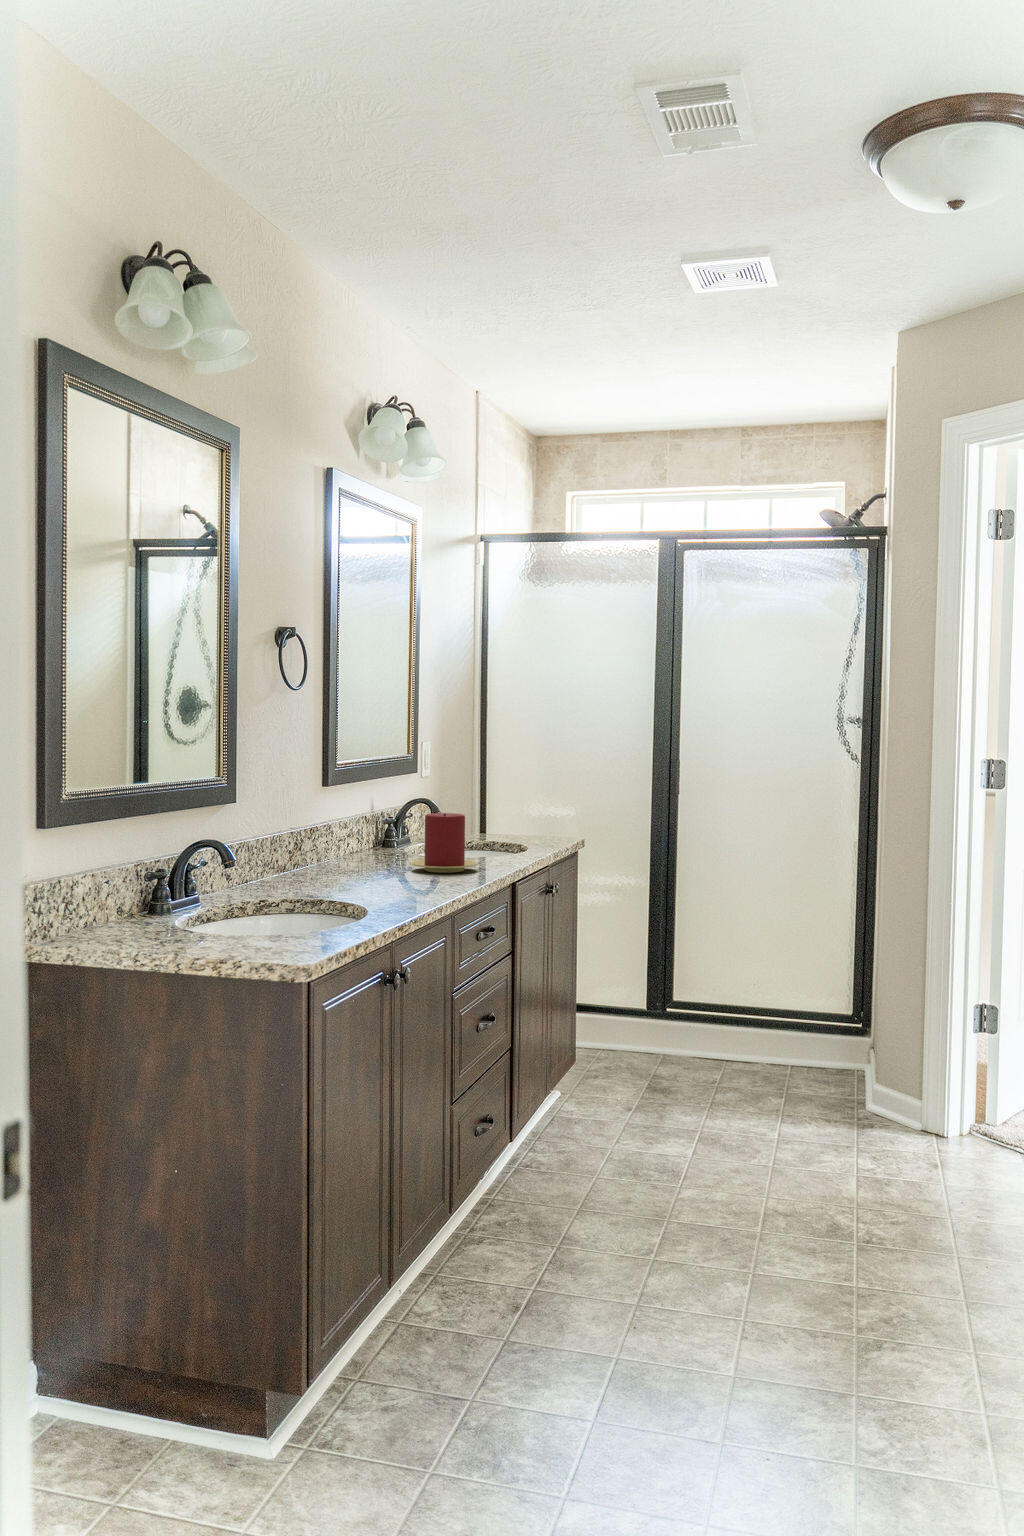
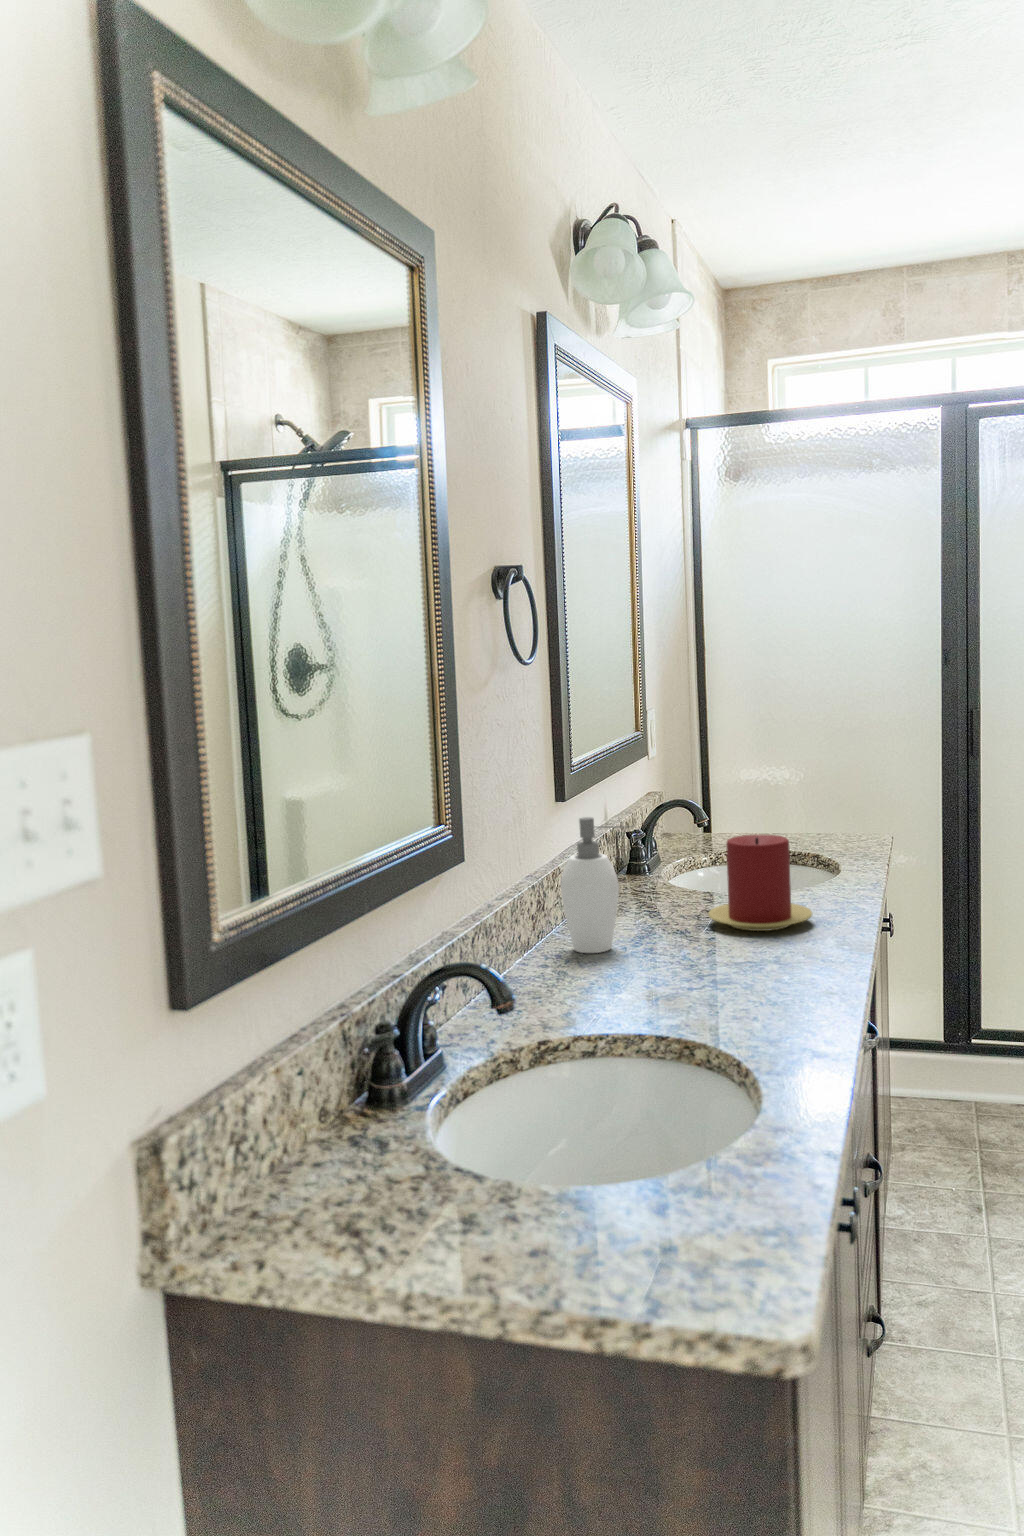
soap dispenser: none [309,790,358,876] -> present [561,817,623,953]

